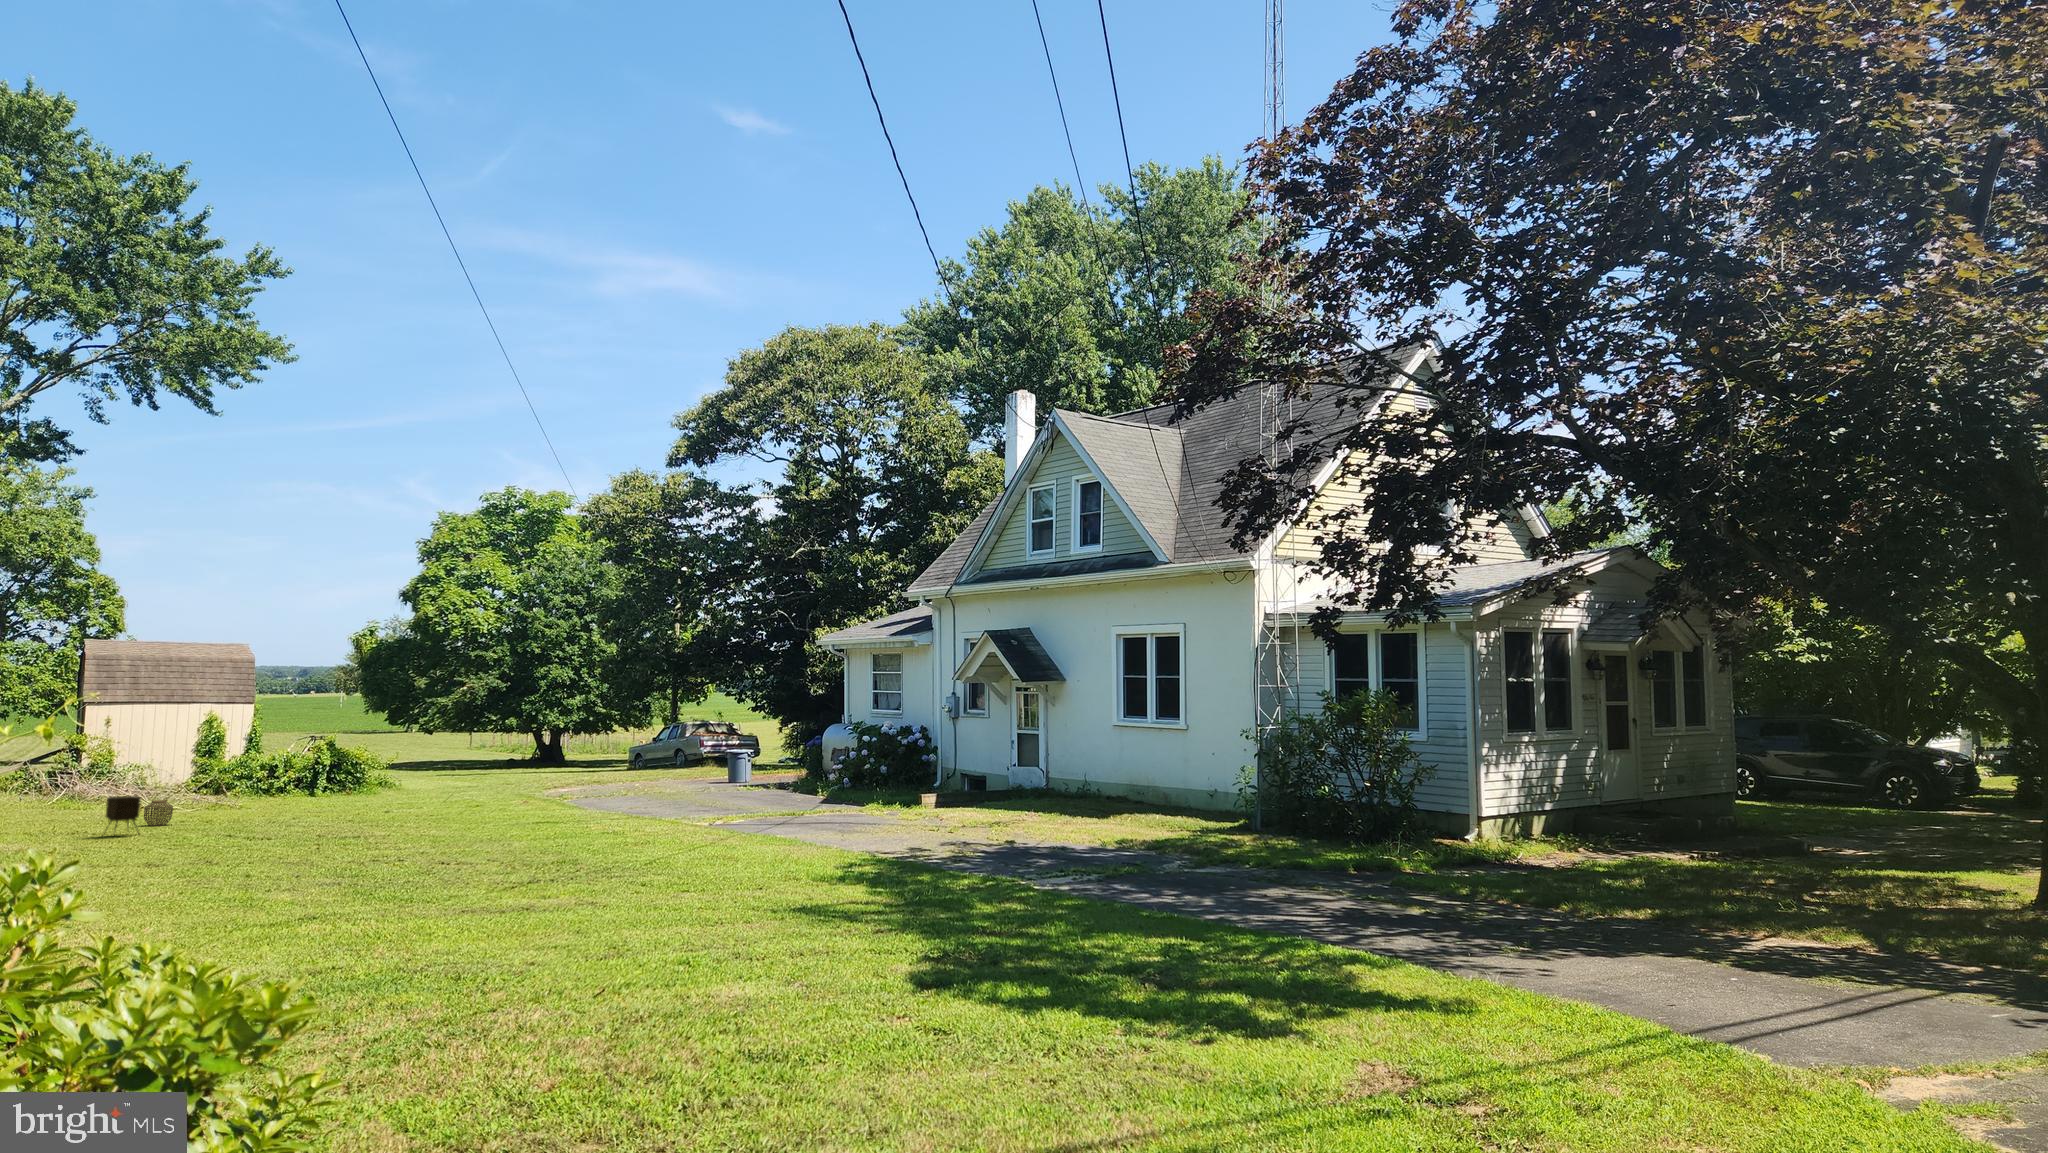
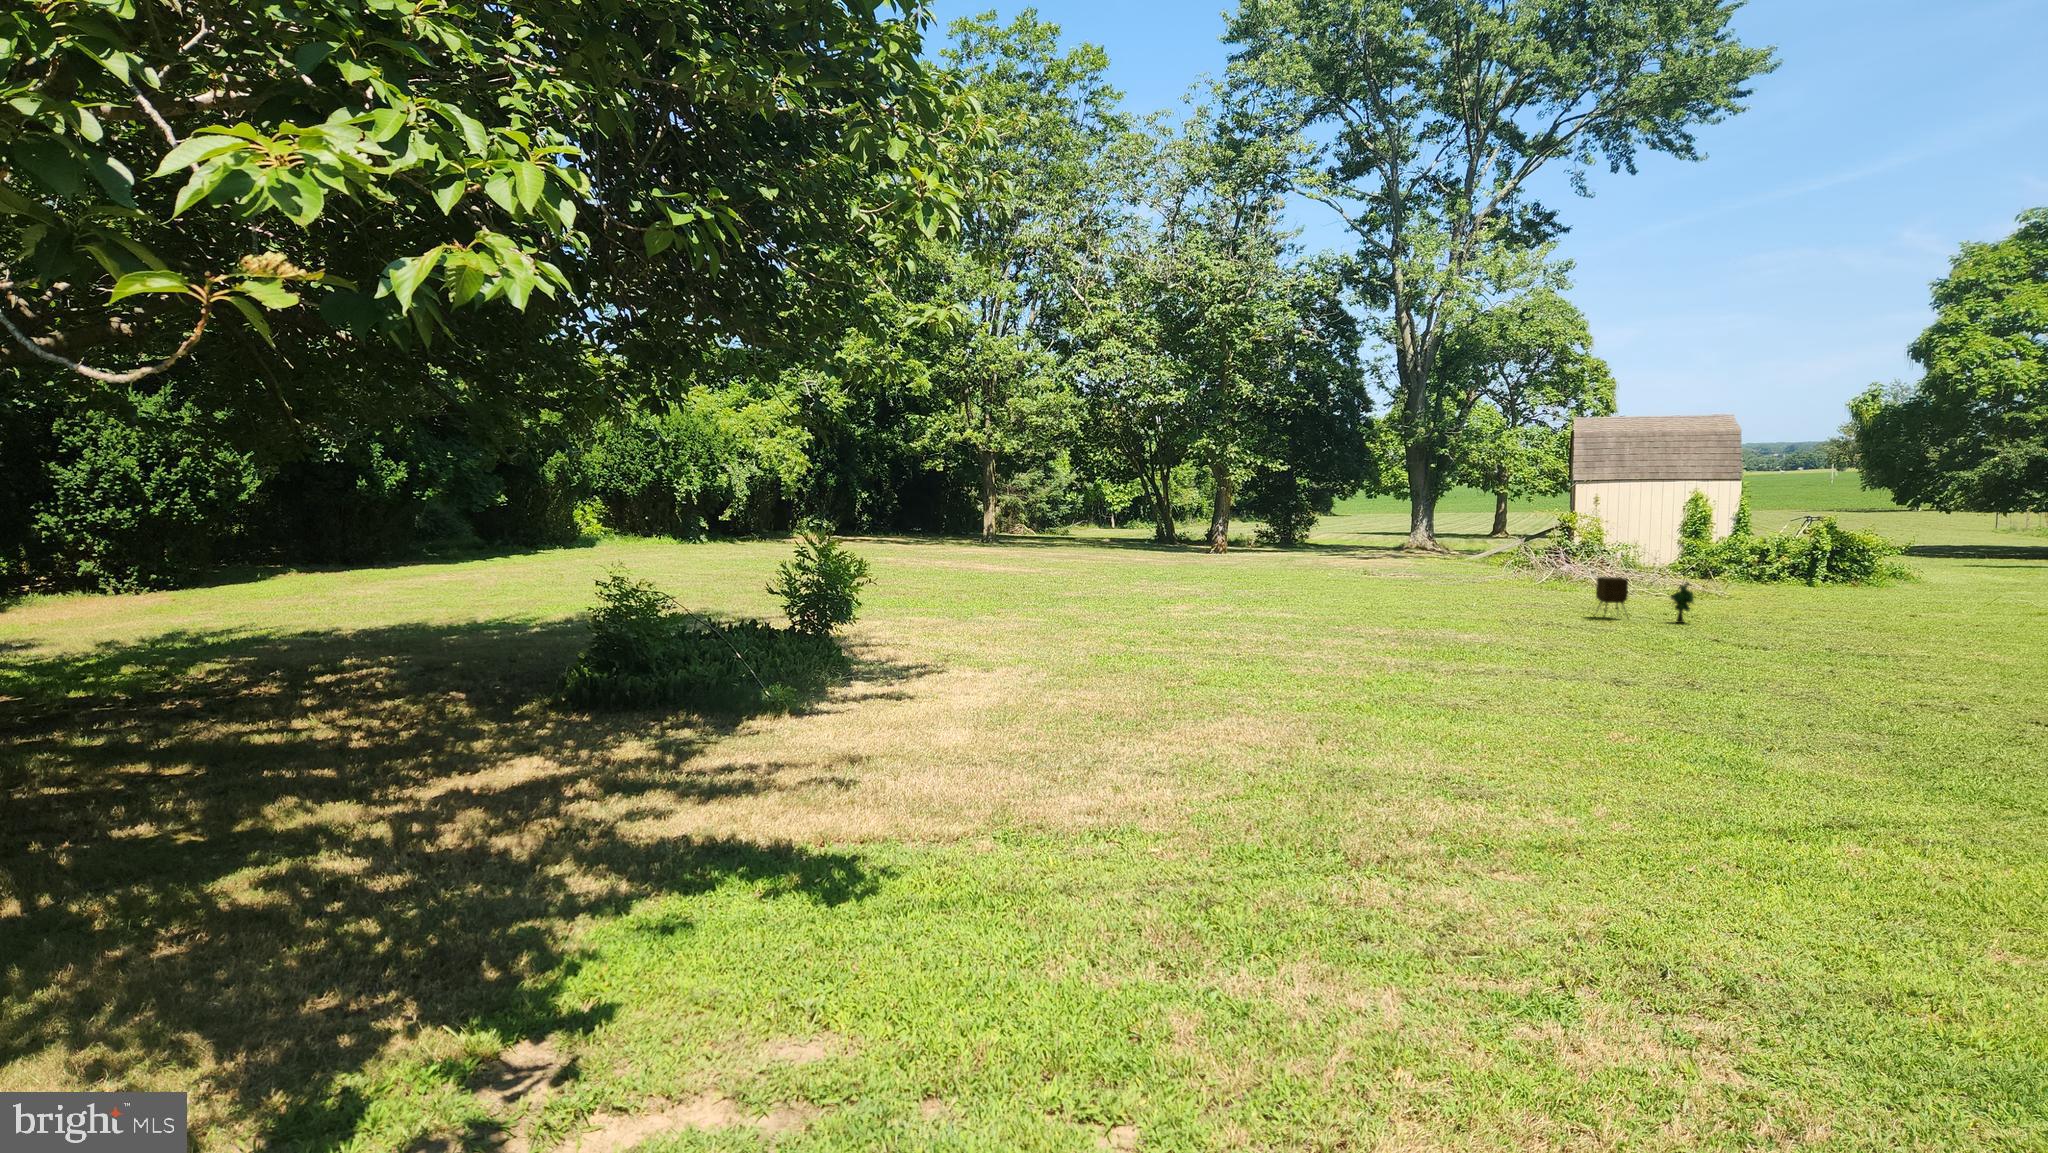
decorative plant: none [179,795,206,834] -> present [1670,582,1694,623]
woven basket: present [144,800,173,826] -> none [1633,583,1661,610]

